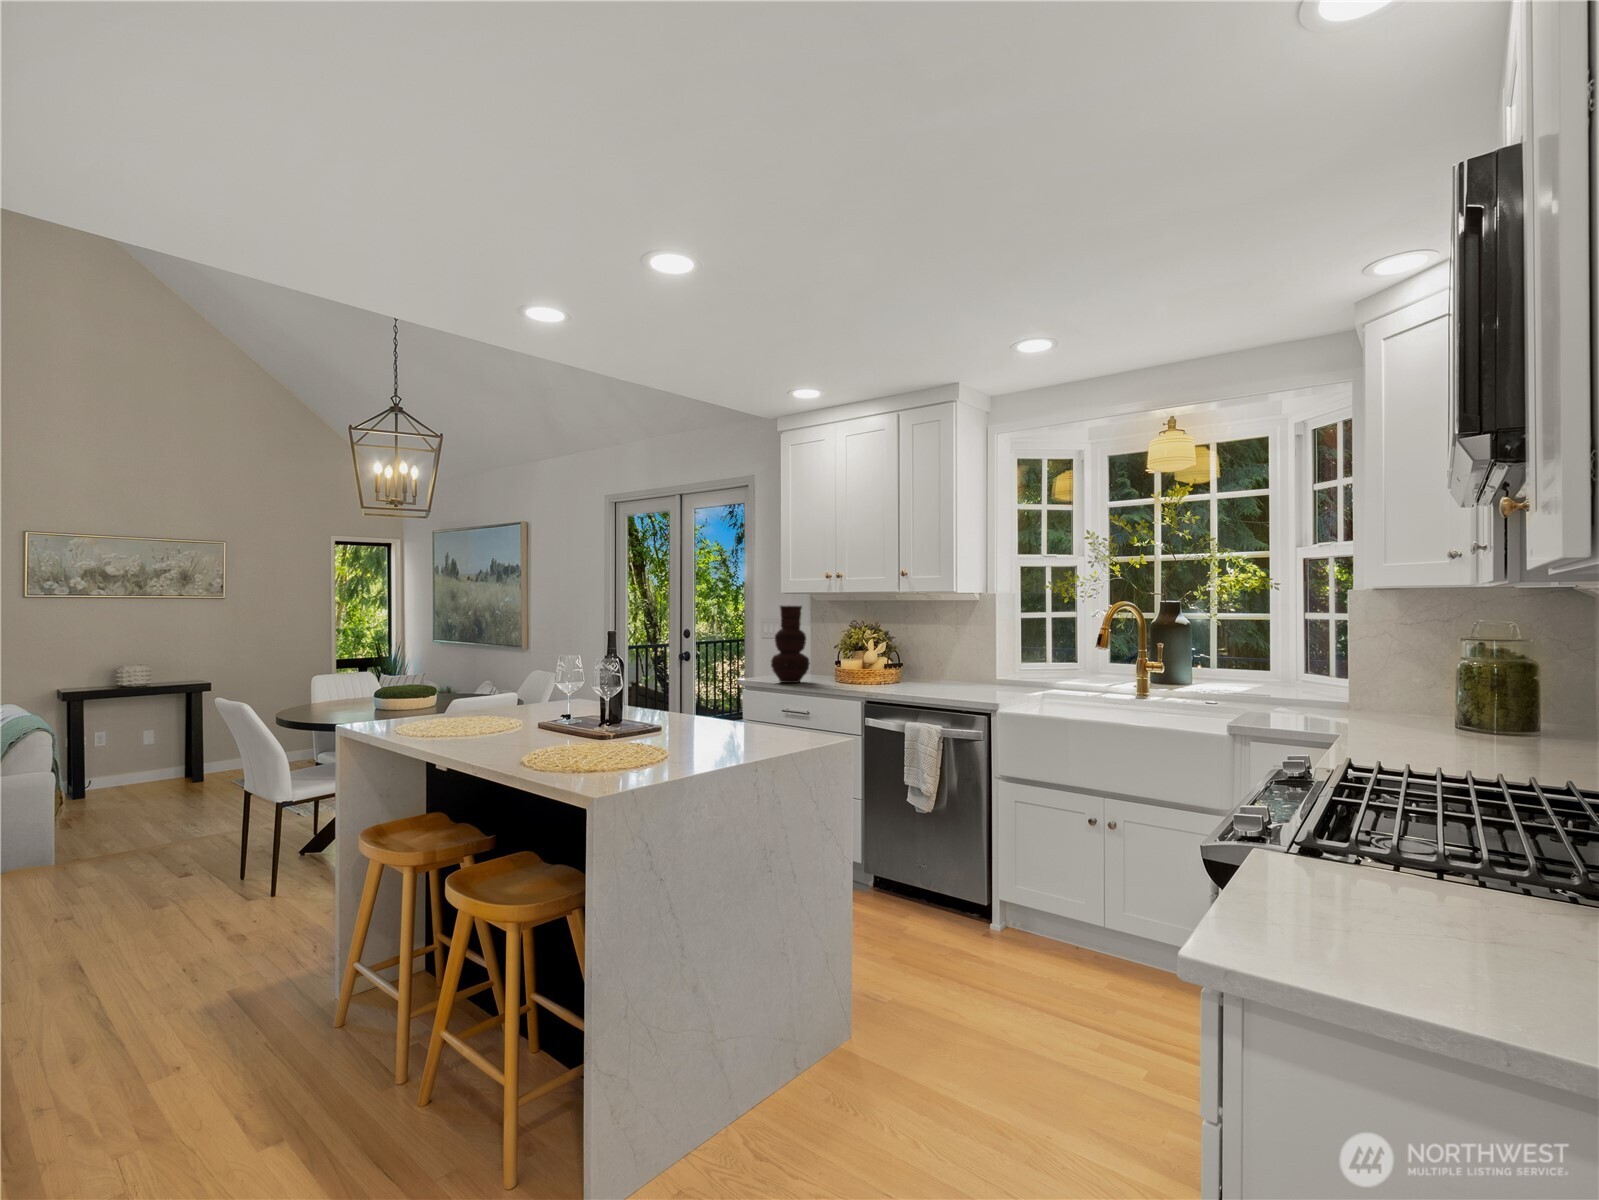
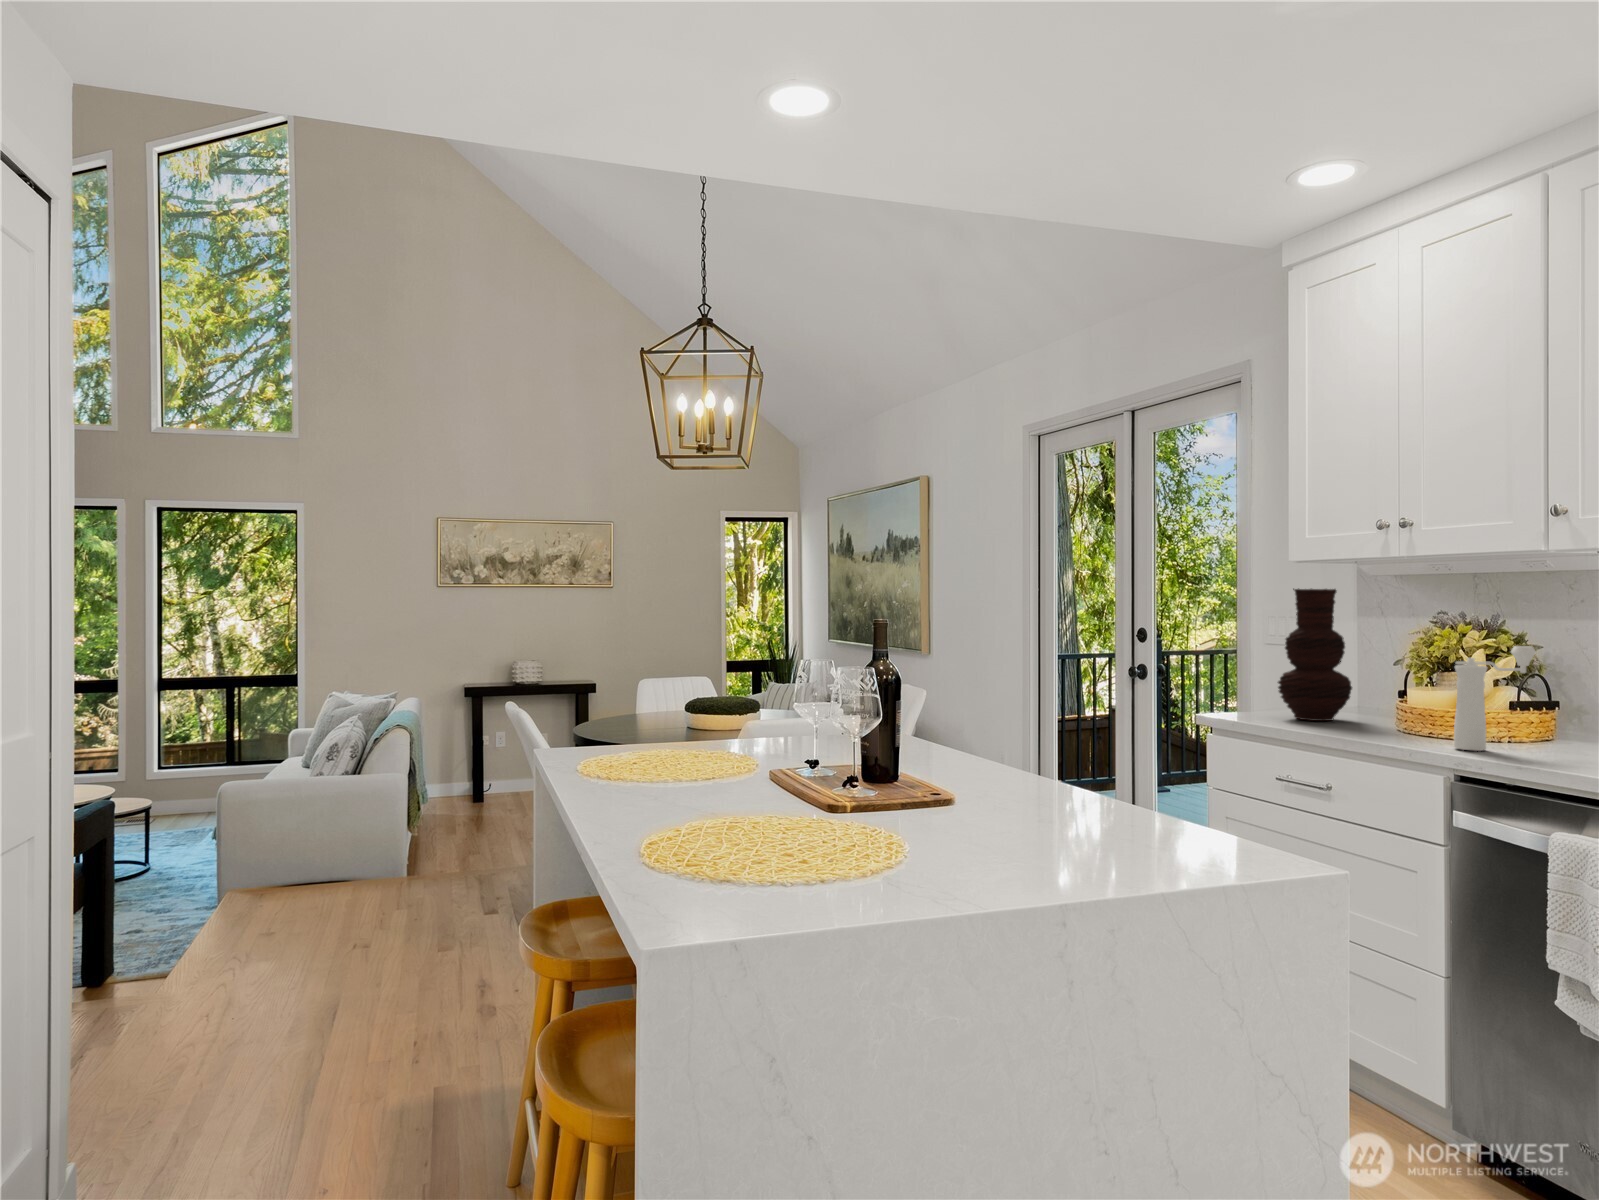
pepper mill: none [858,637,895,692] -> present [1454,646,1536,751]

